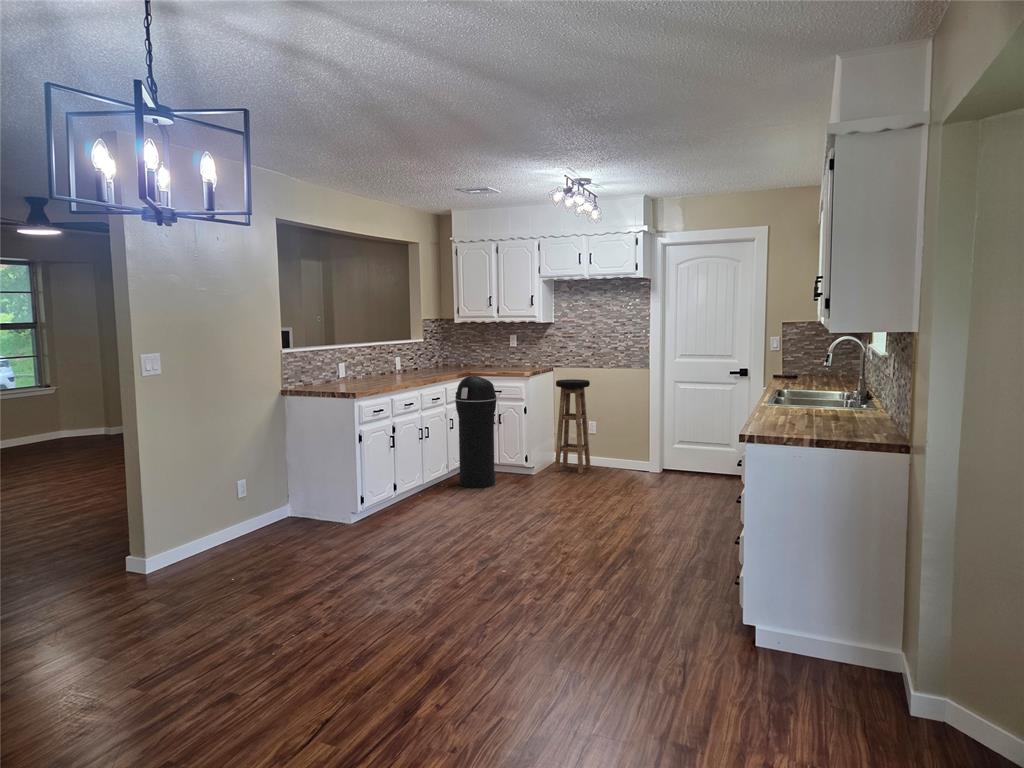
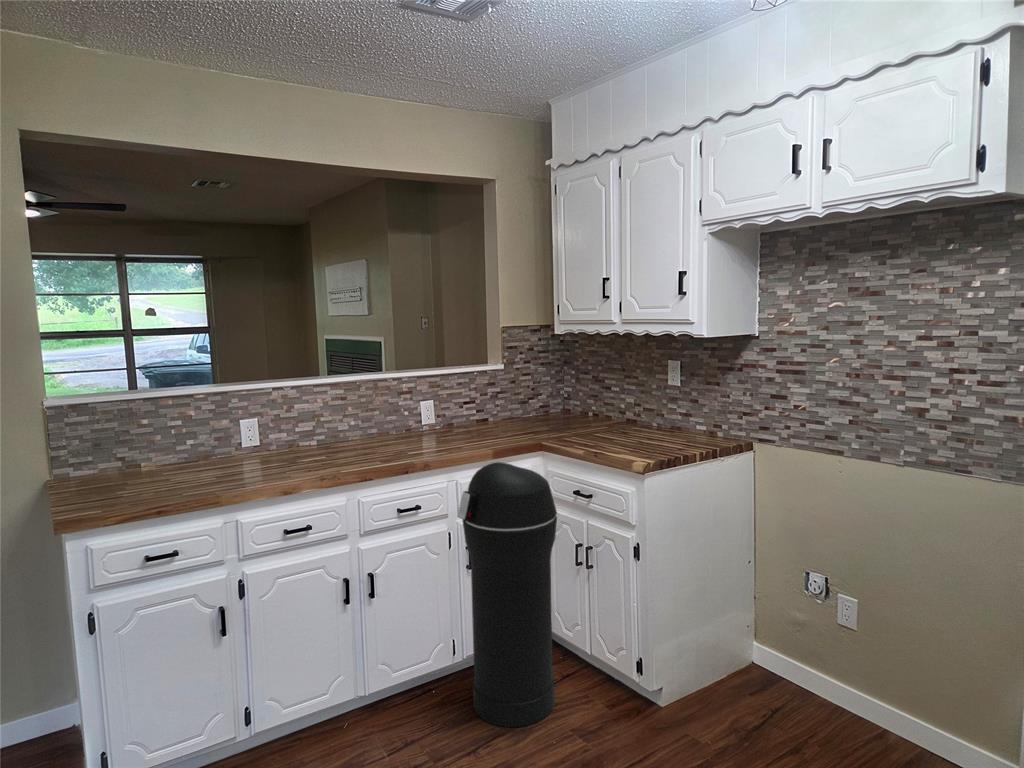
bar stool: present [555,379,591,474] -> none [725,478,832,739]

